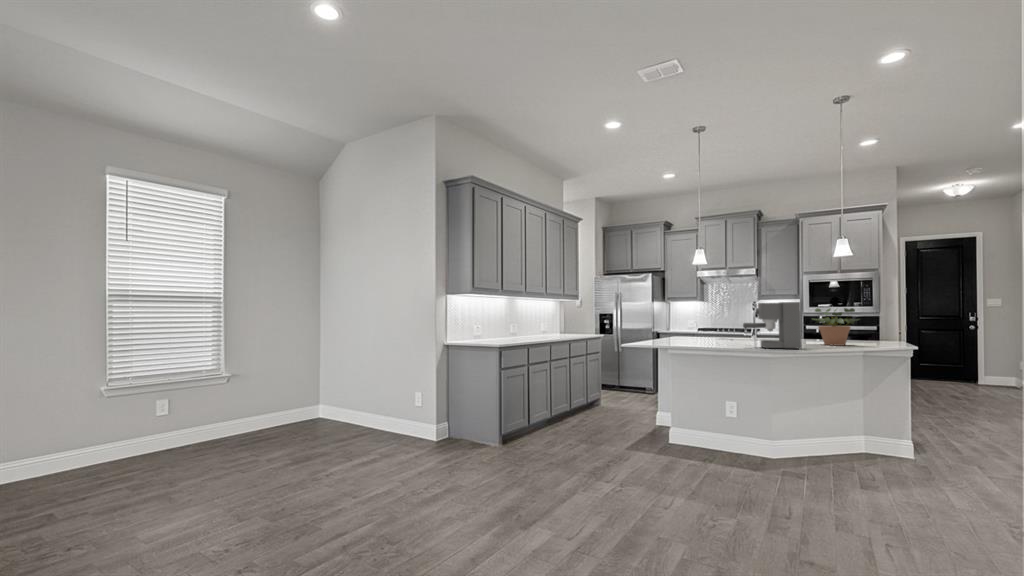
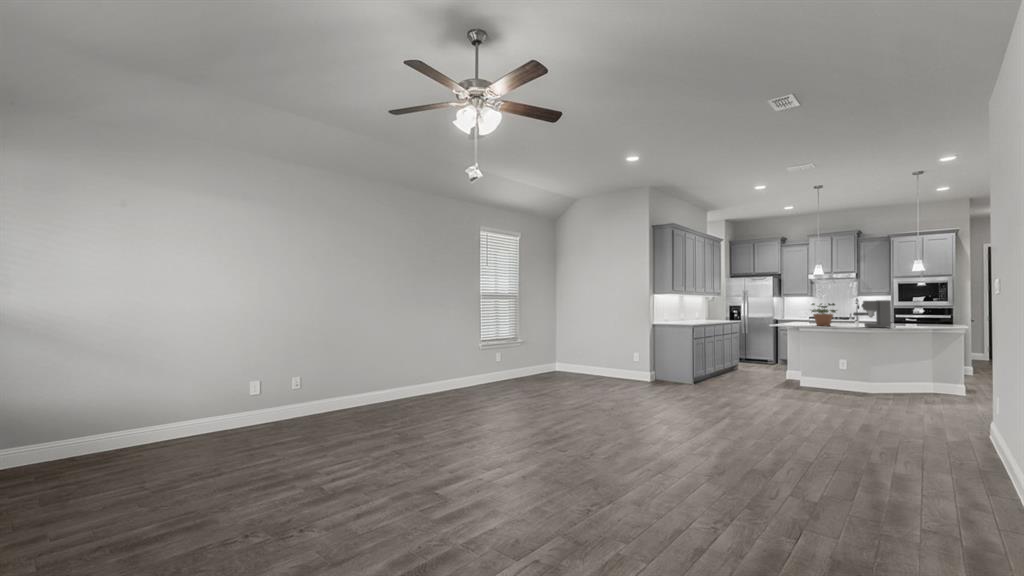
potted plant: present [813,308,859,346] -> present [811,303,837,326]

